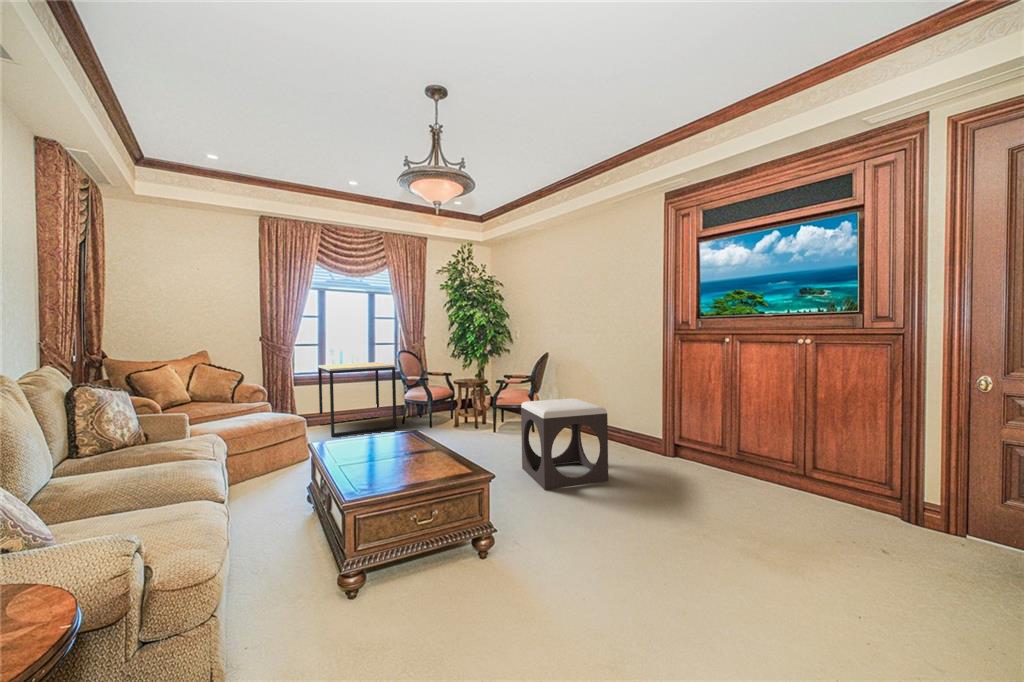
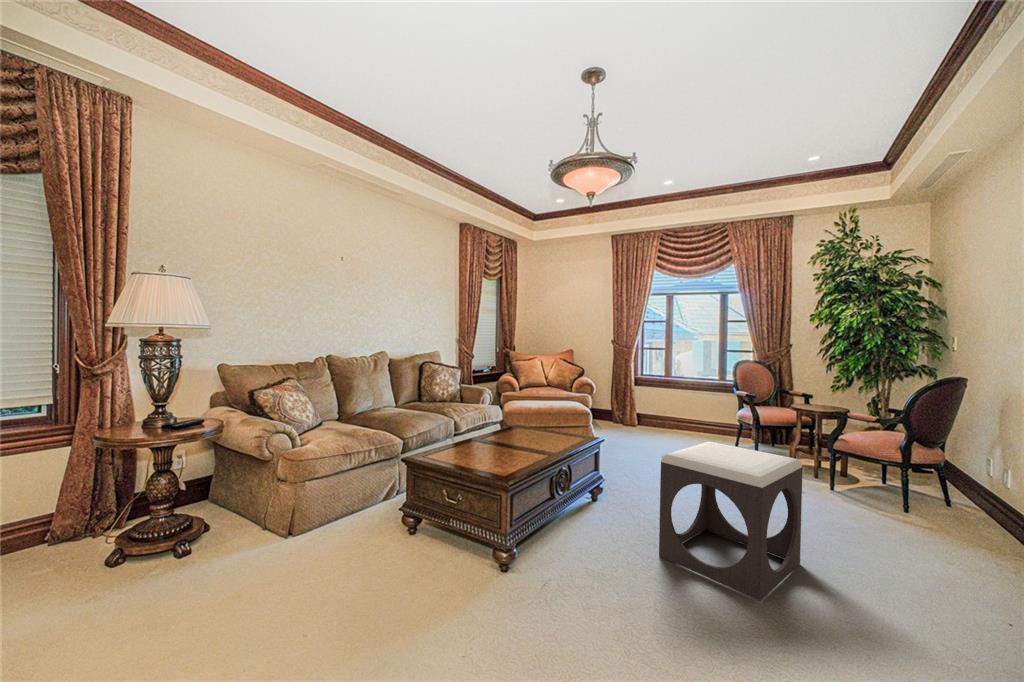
side table: present [318,362,397,437] -> none [637,368,718,447]

